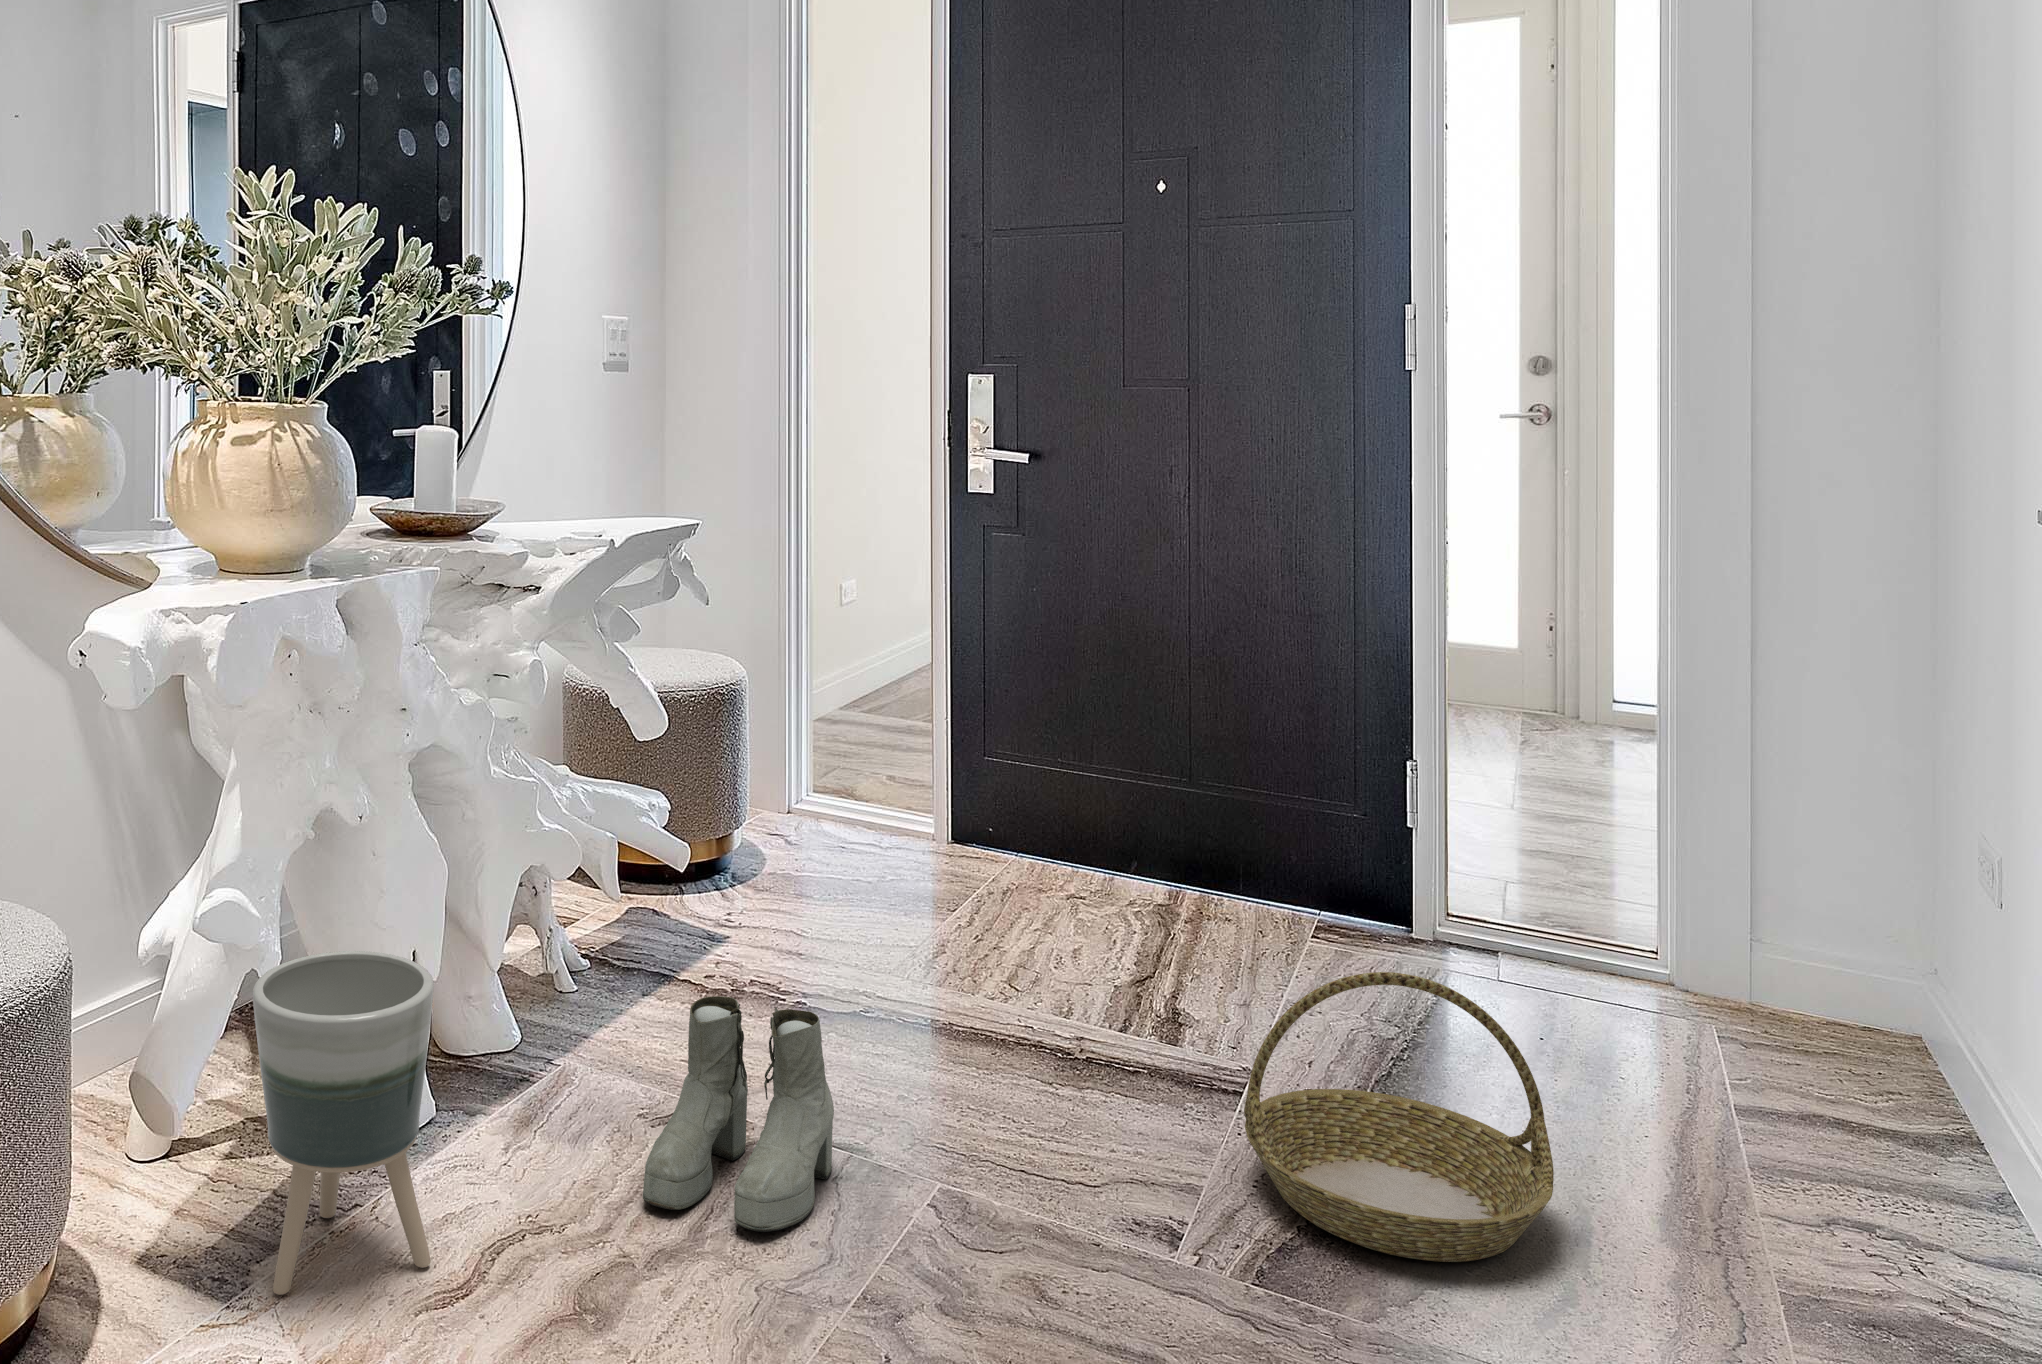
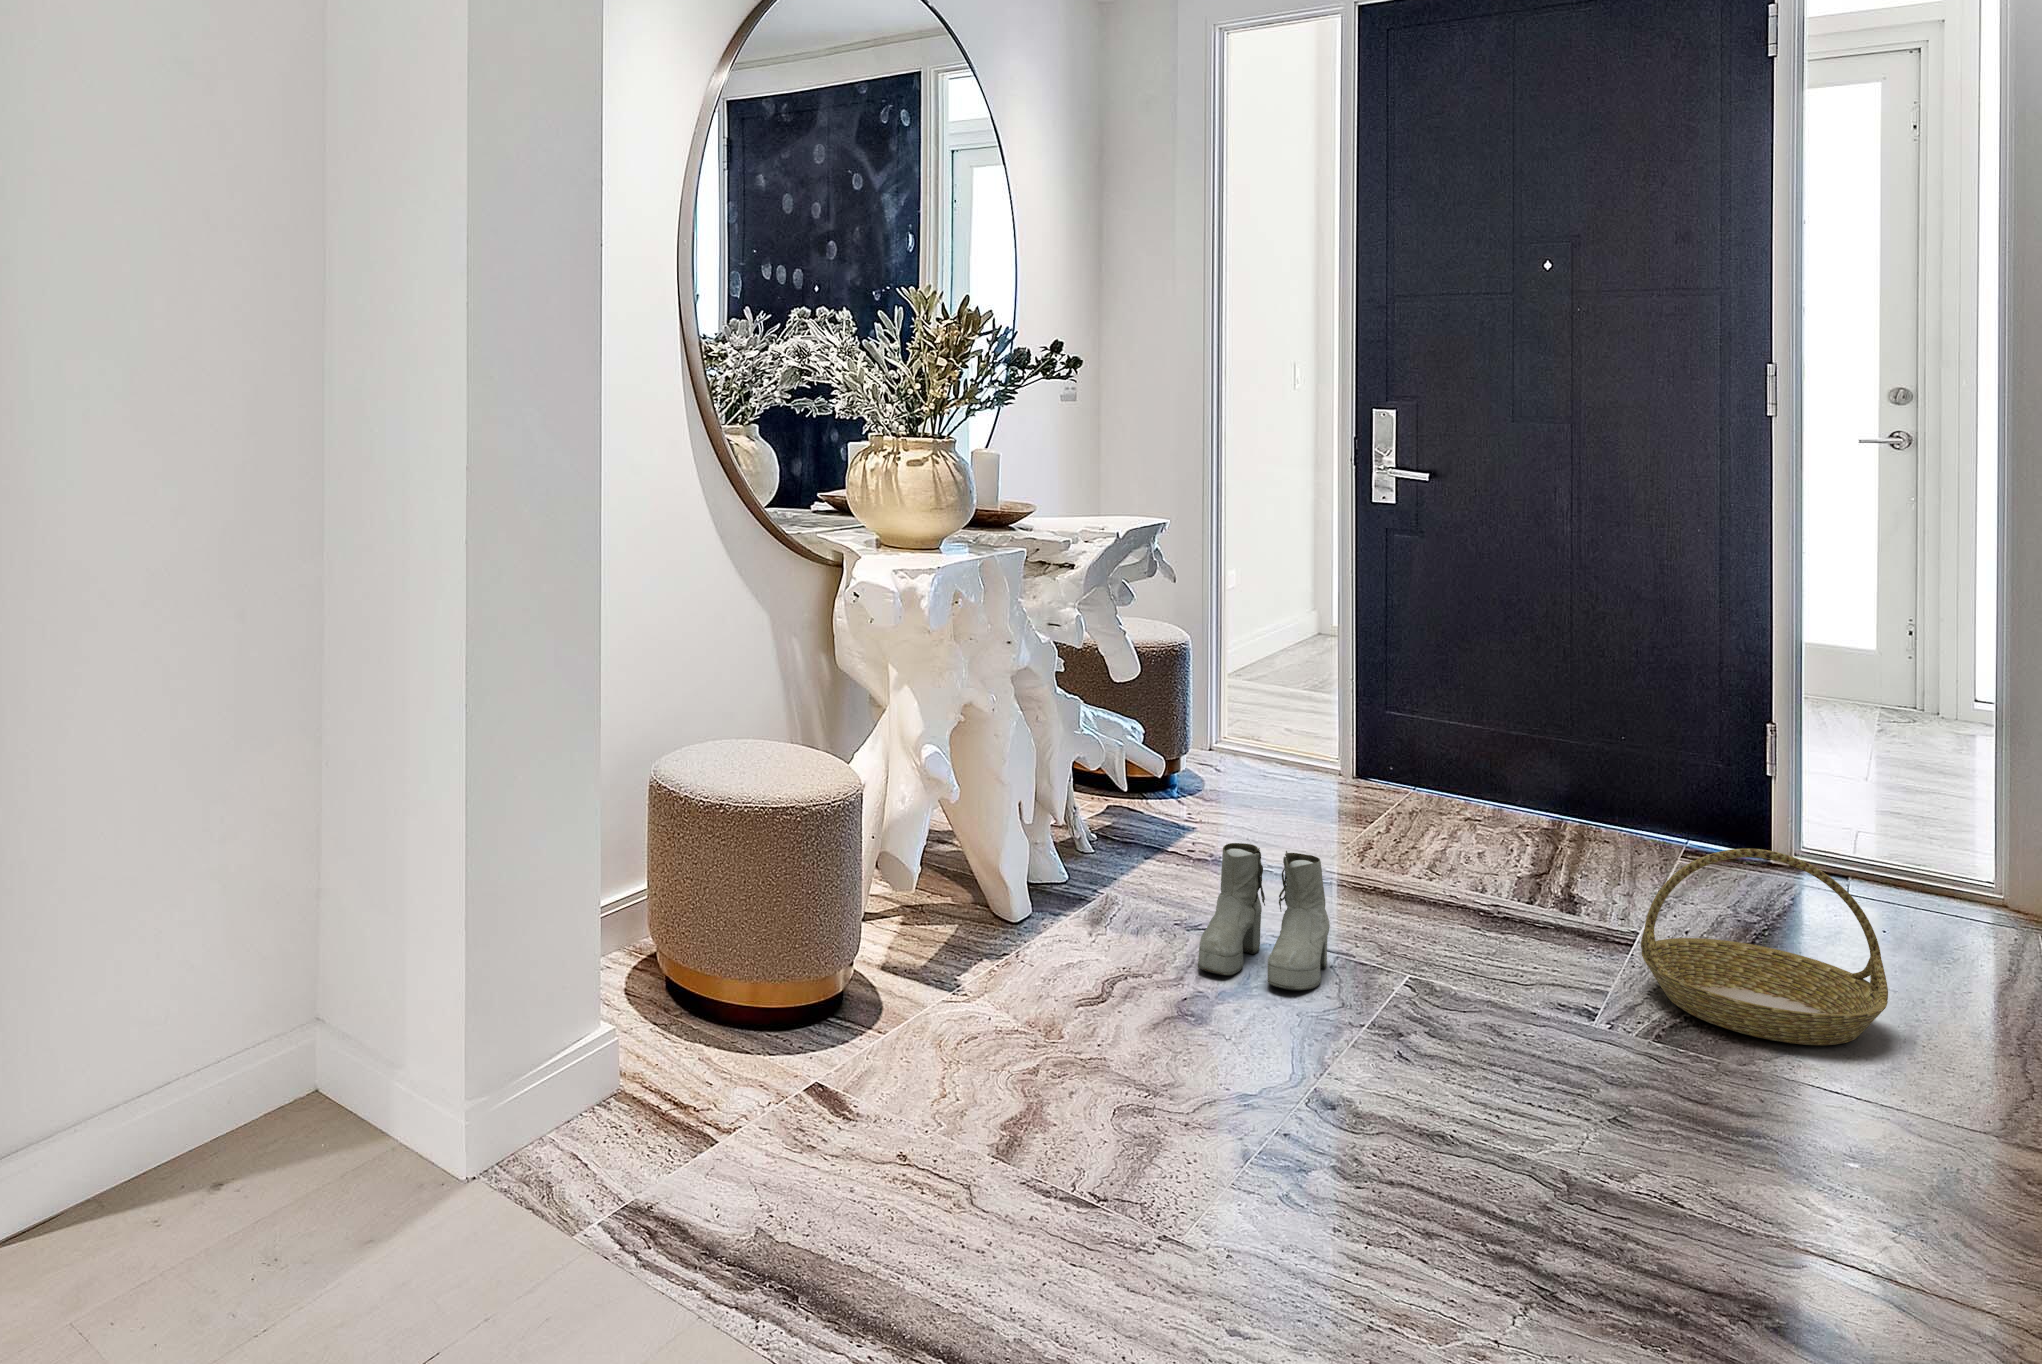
planter: present [253,951,434,1295] -> none [949,792,1069,996]

